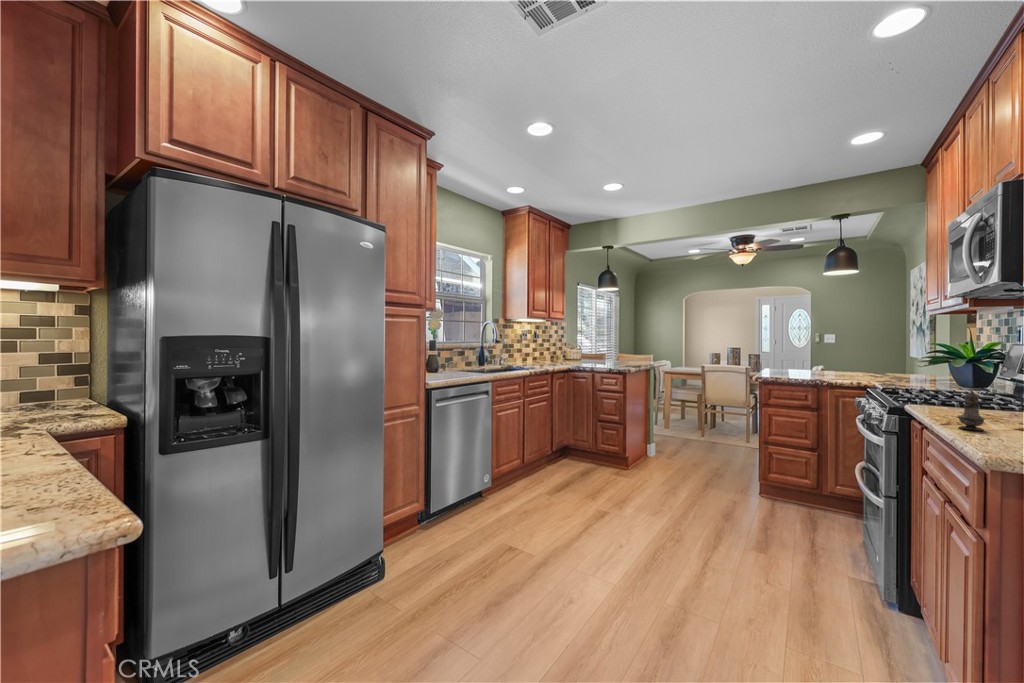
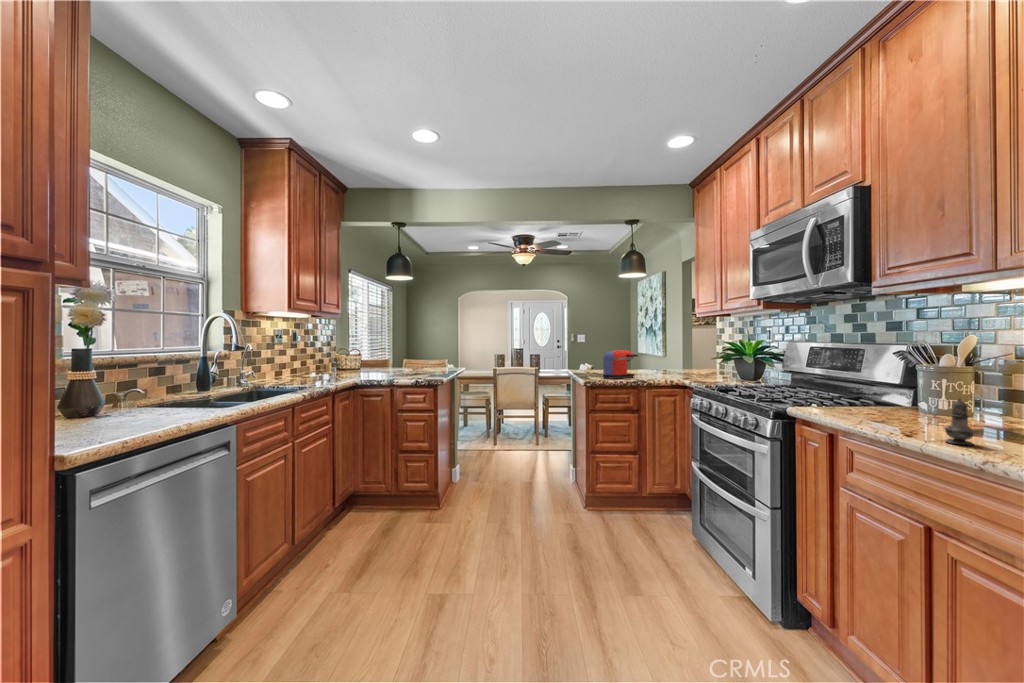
coffee maker: none [787,350,833,377] -> present [603,350,638,378]

